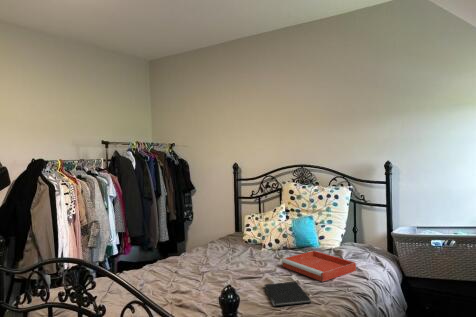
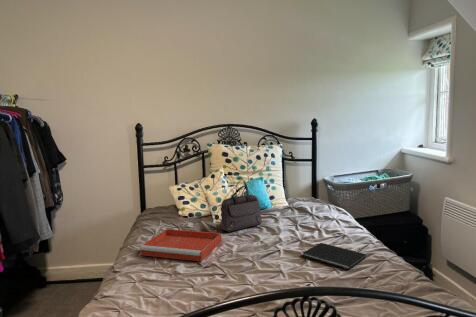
handbag: none [247,215,287,258] -> present [221,181,262,232]
tray: present [281,251,356,282] -> present [140,229,222,261]

